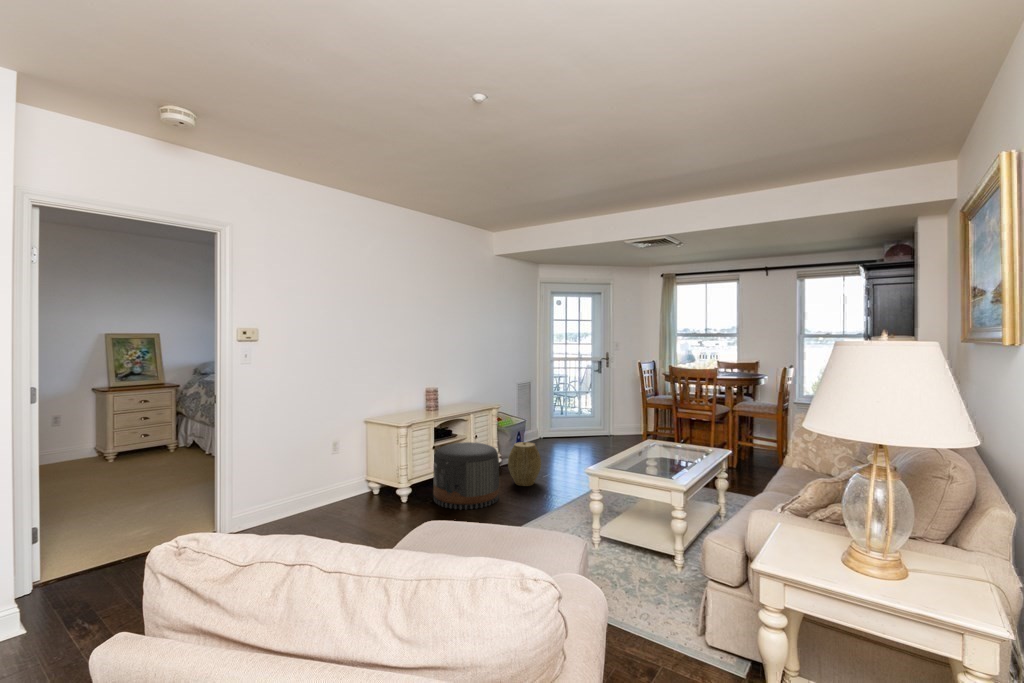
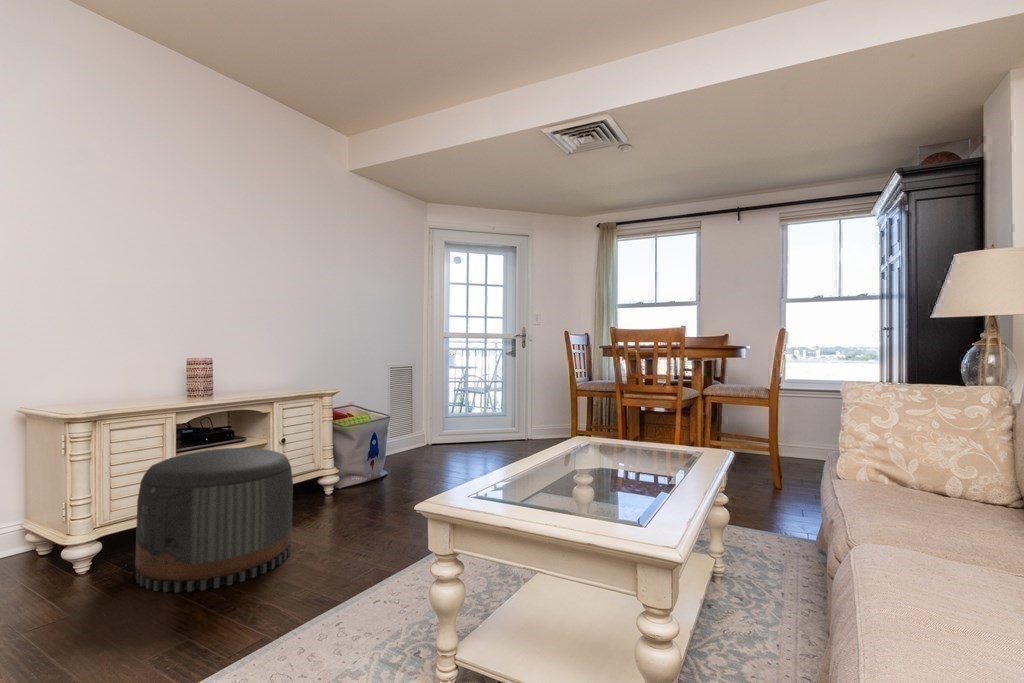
woven basket: present [508,442,541,486] -> none [329,447,392,528]

